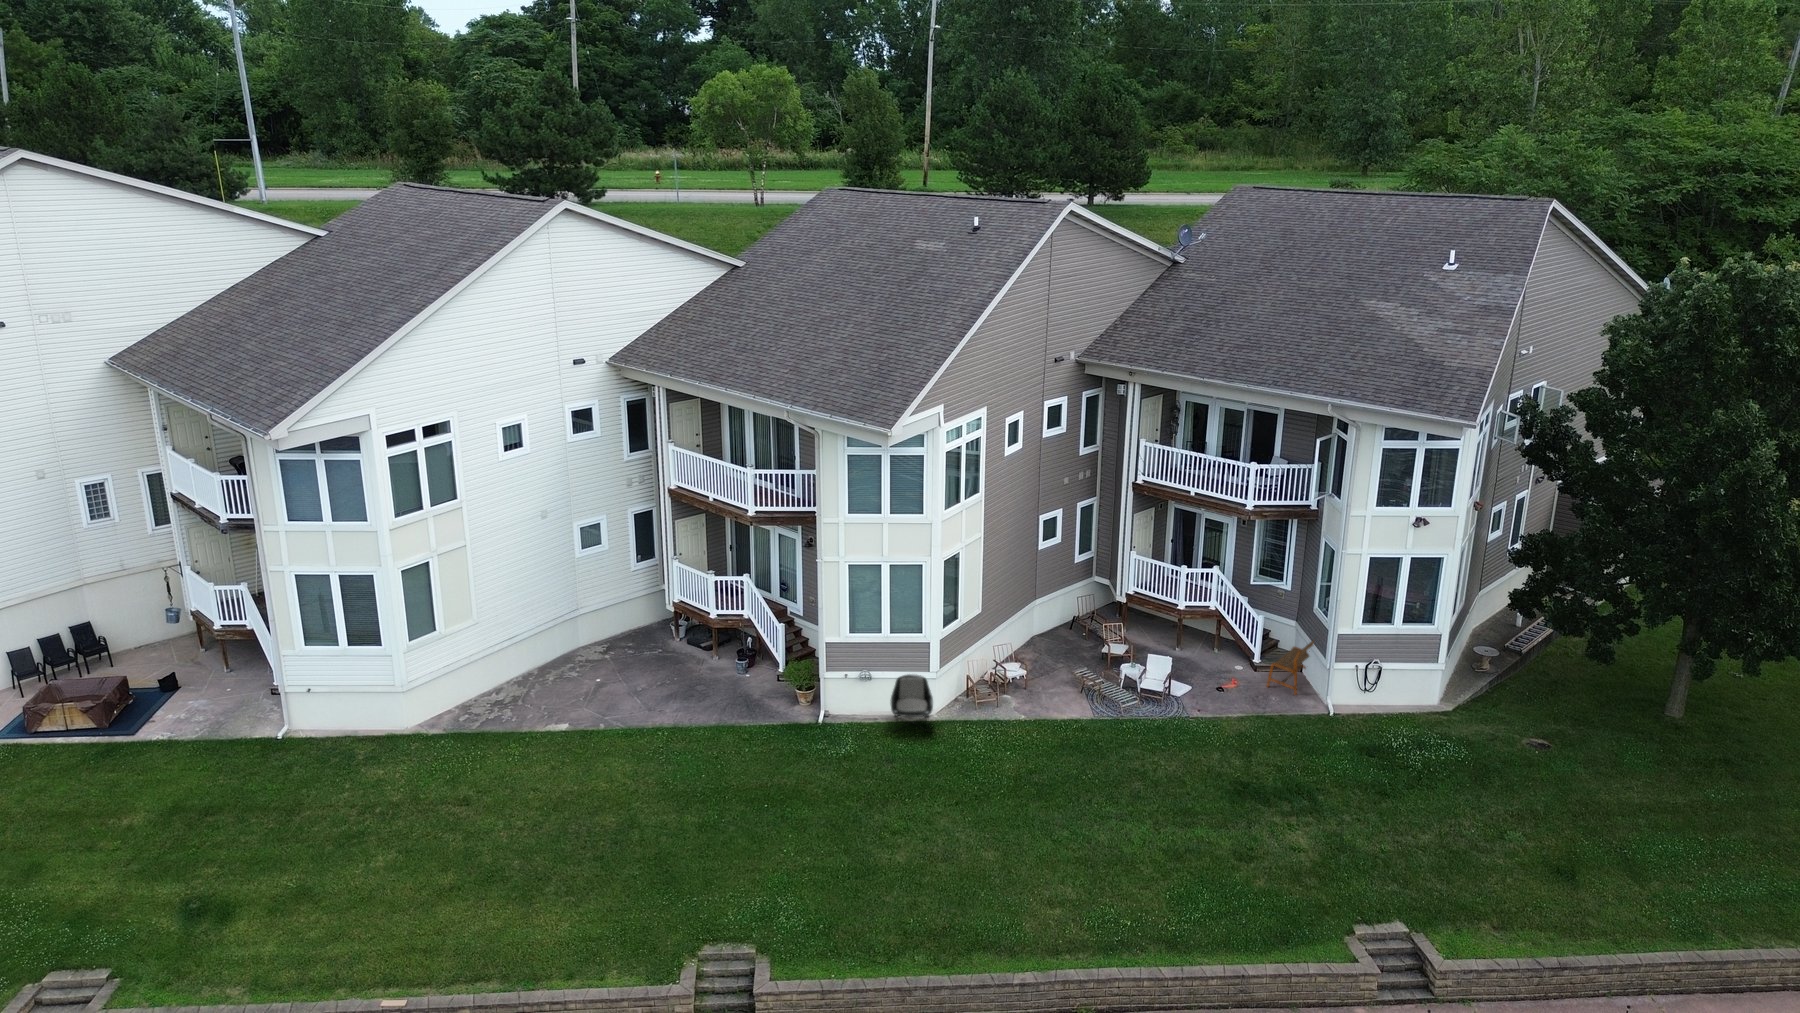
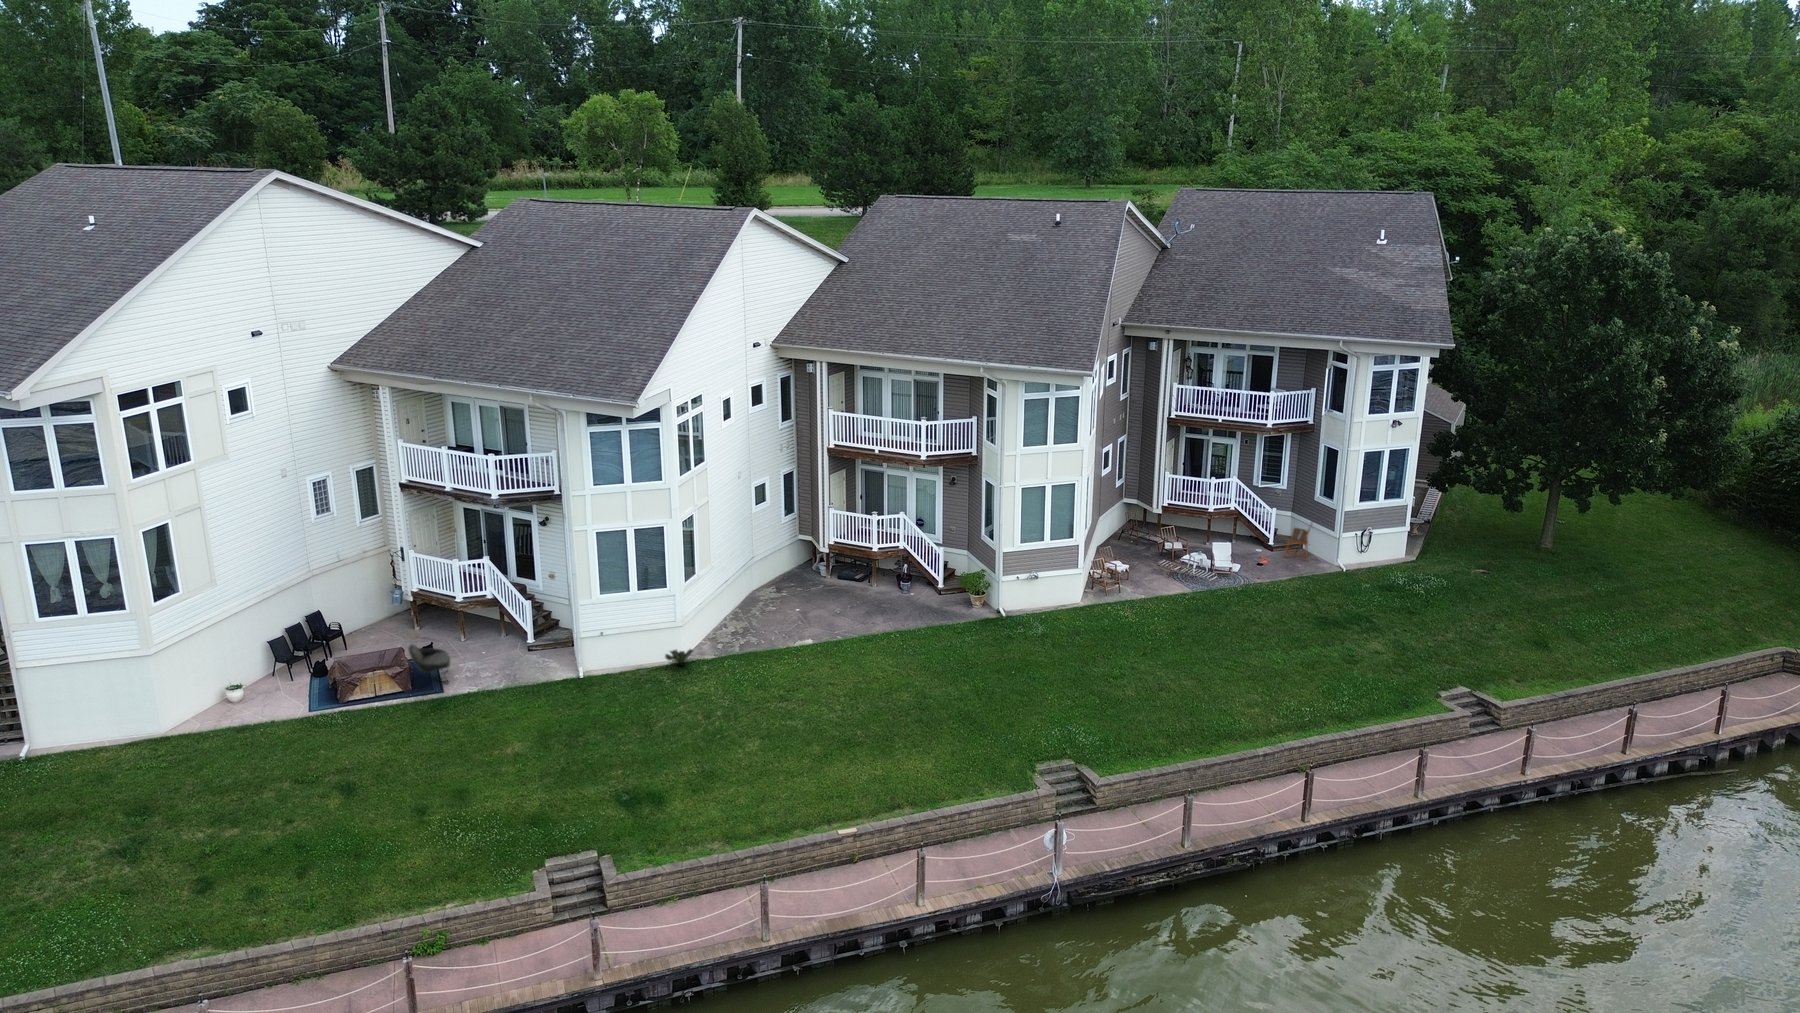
lounge chair: present [890,674,933,730] -> present [408,644,450,683]
potted plant: none [387,712,429,739] -> present [665,649,693,666]

